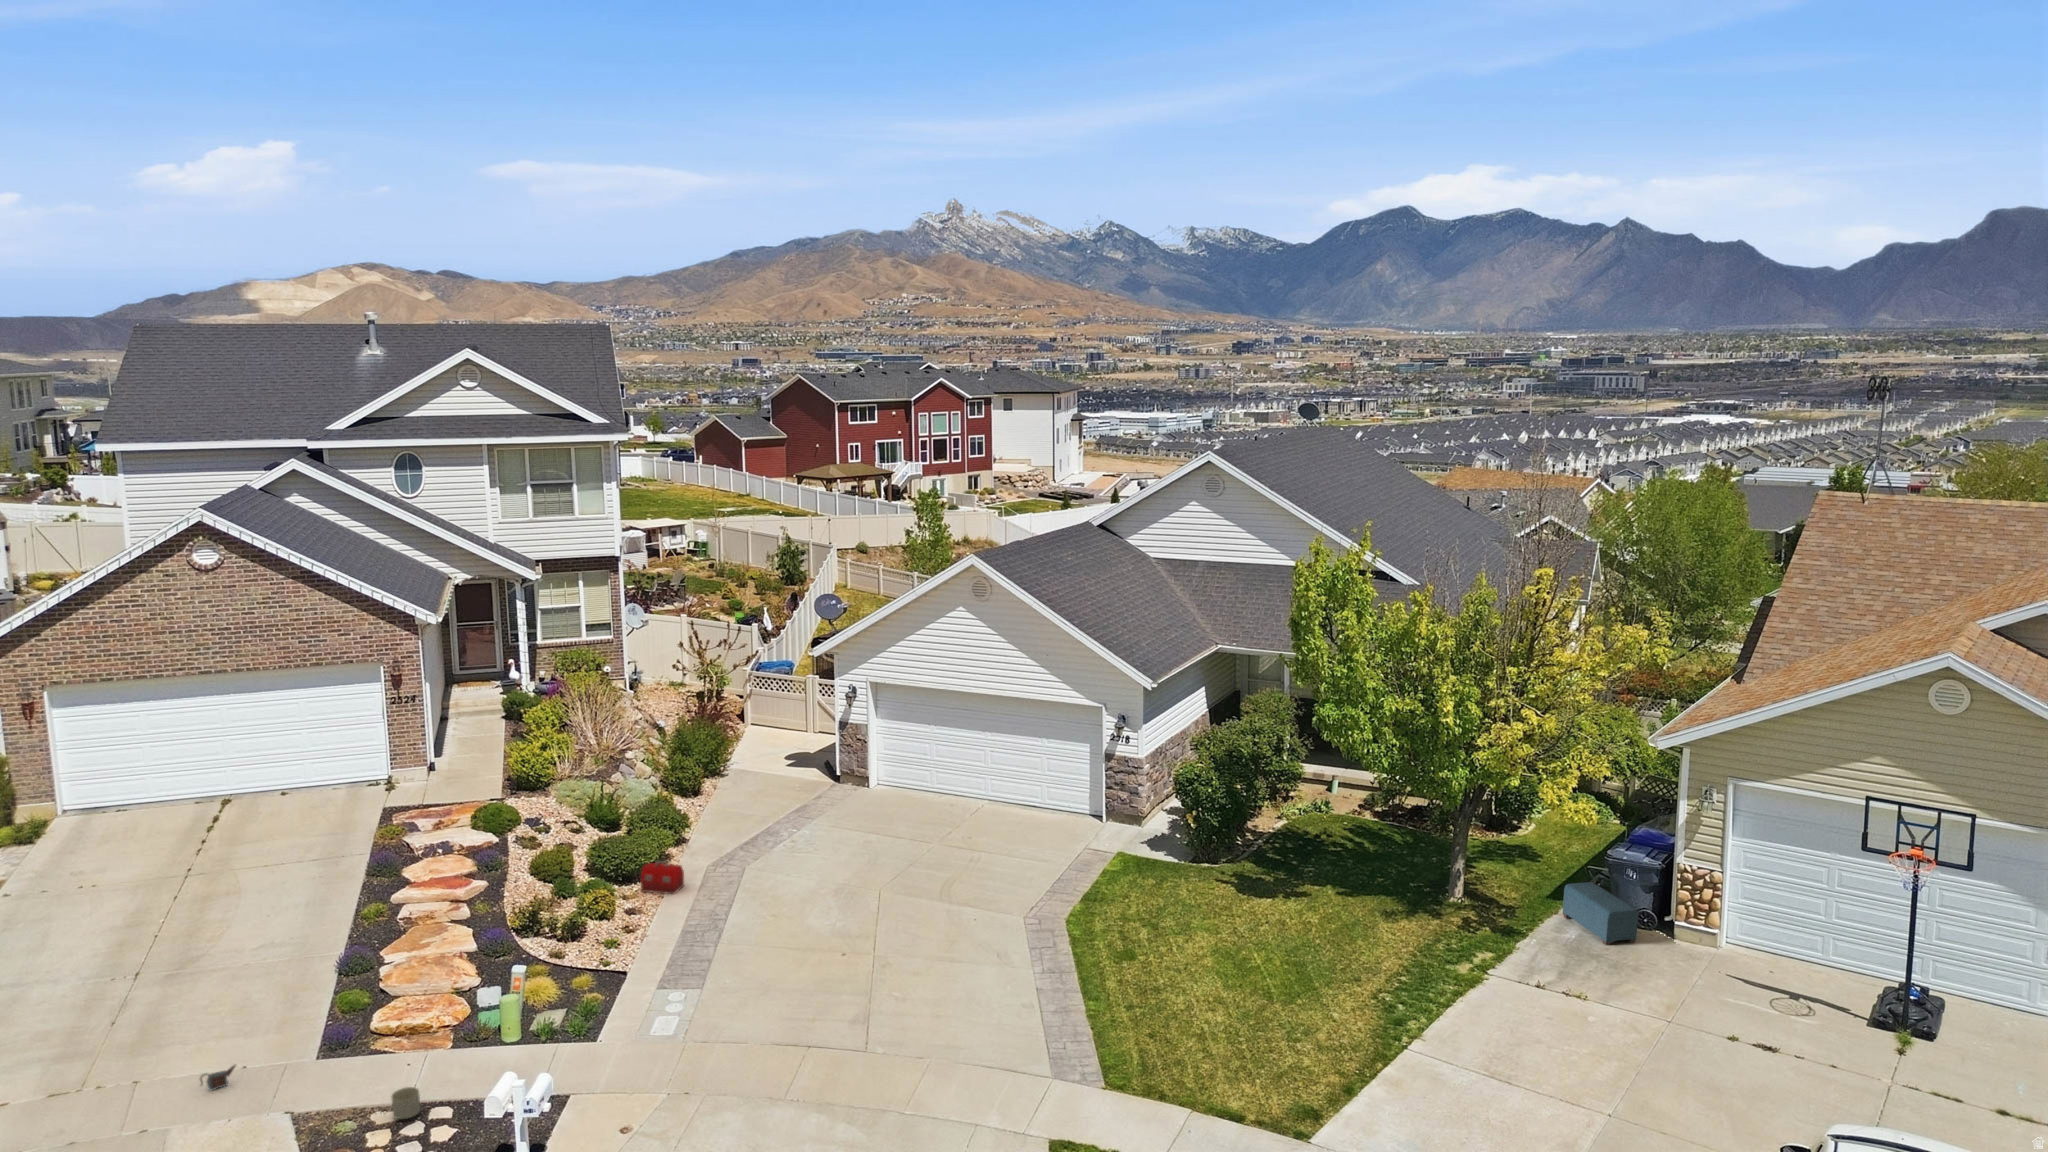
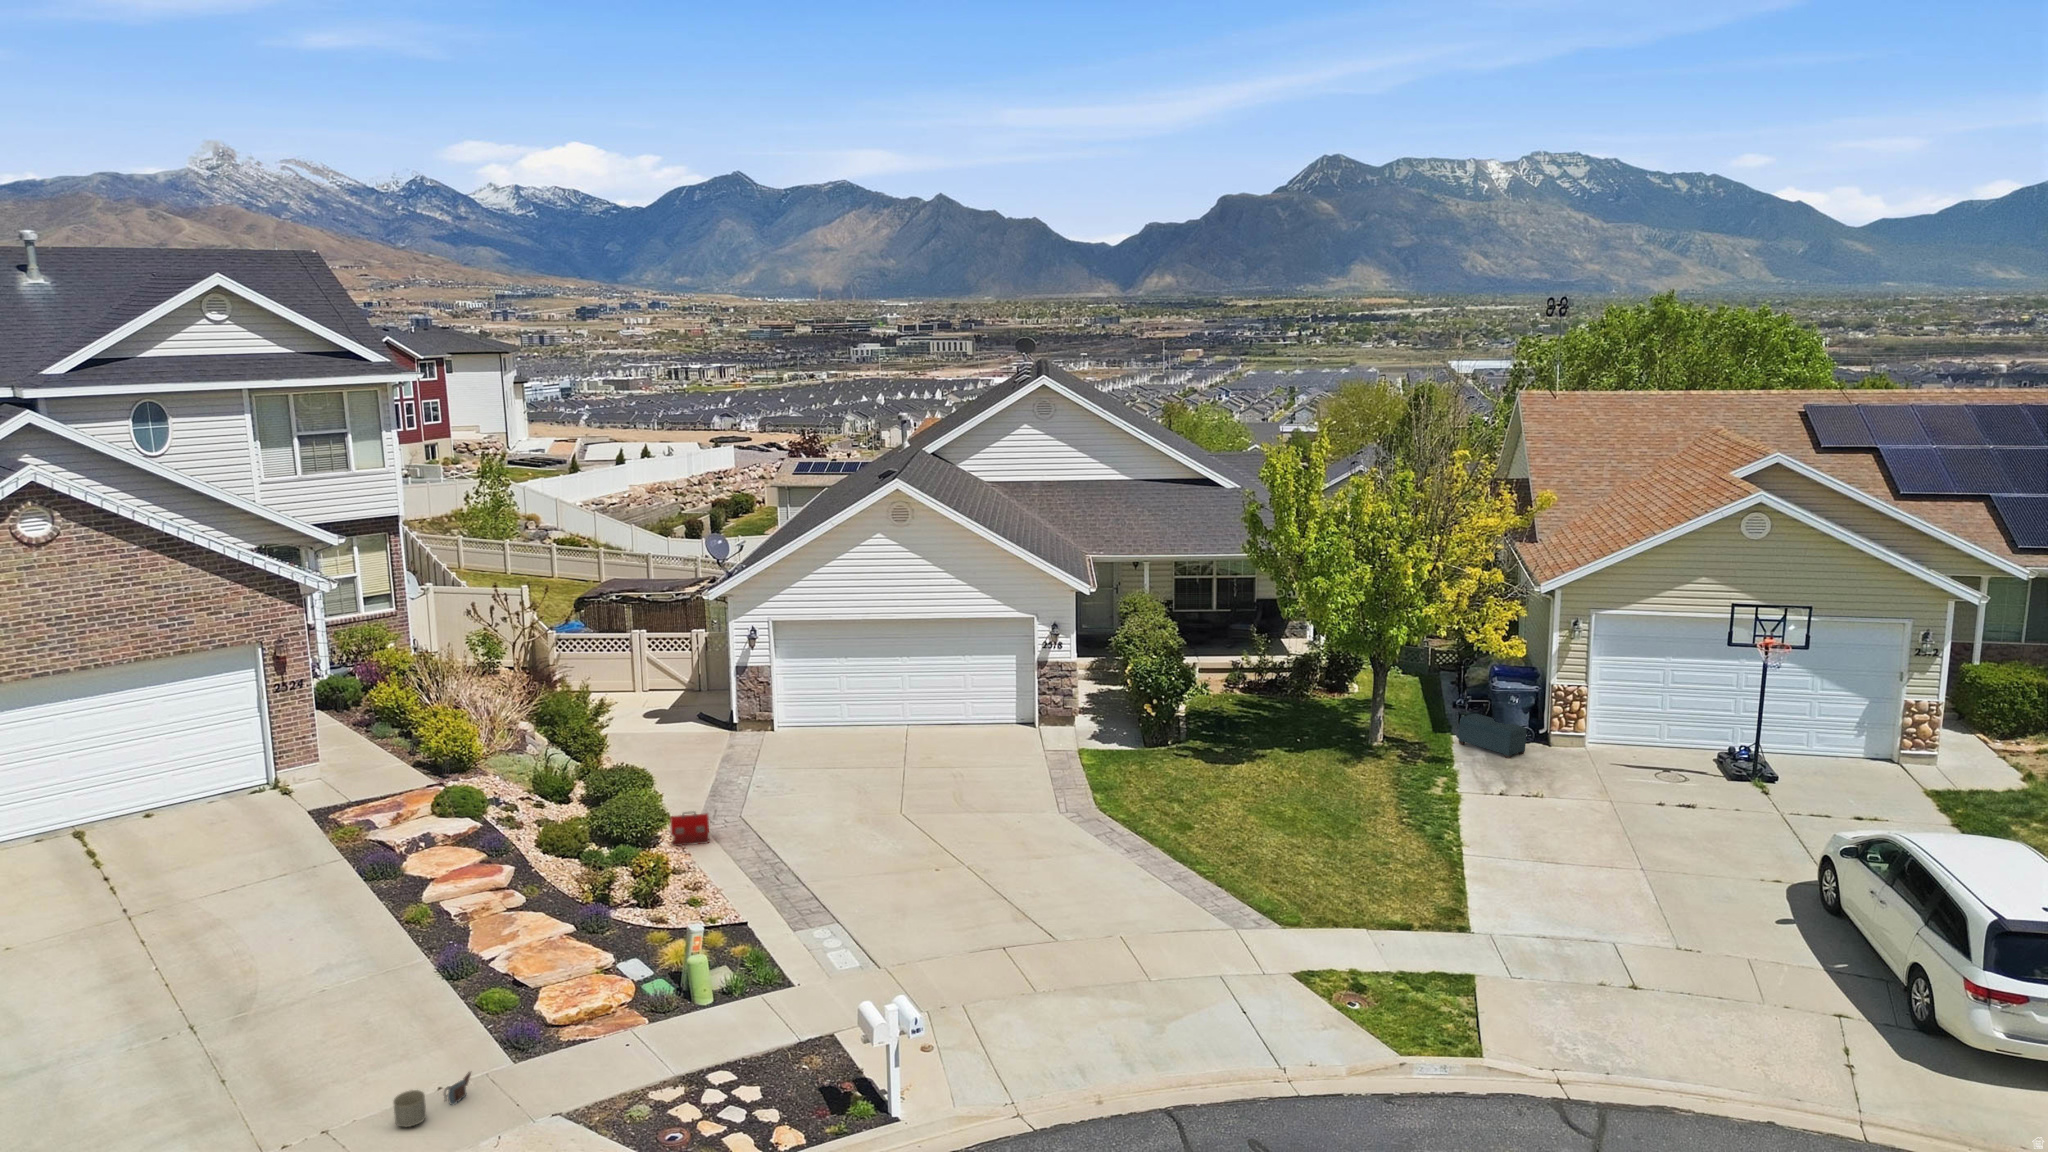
planter: present [392,1087,420,1119] -> present [393,1090,426,1127]

